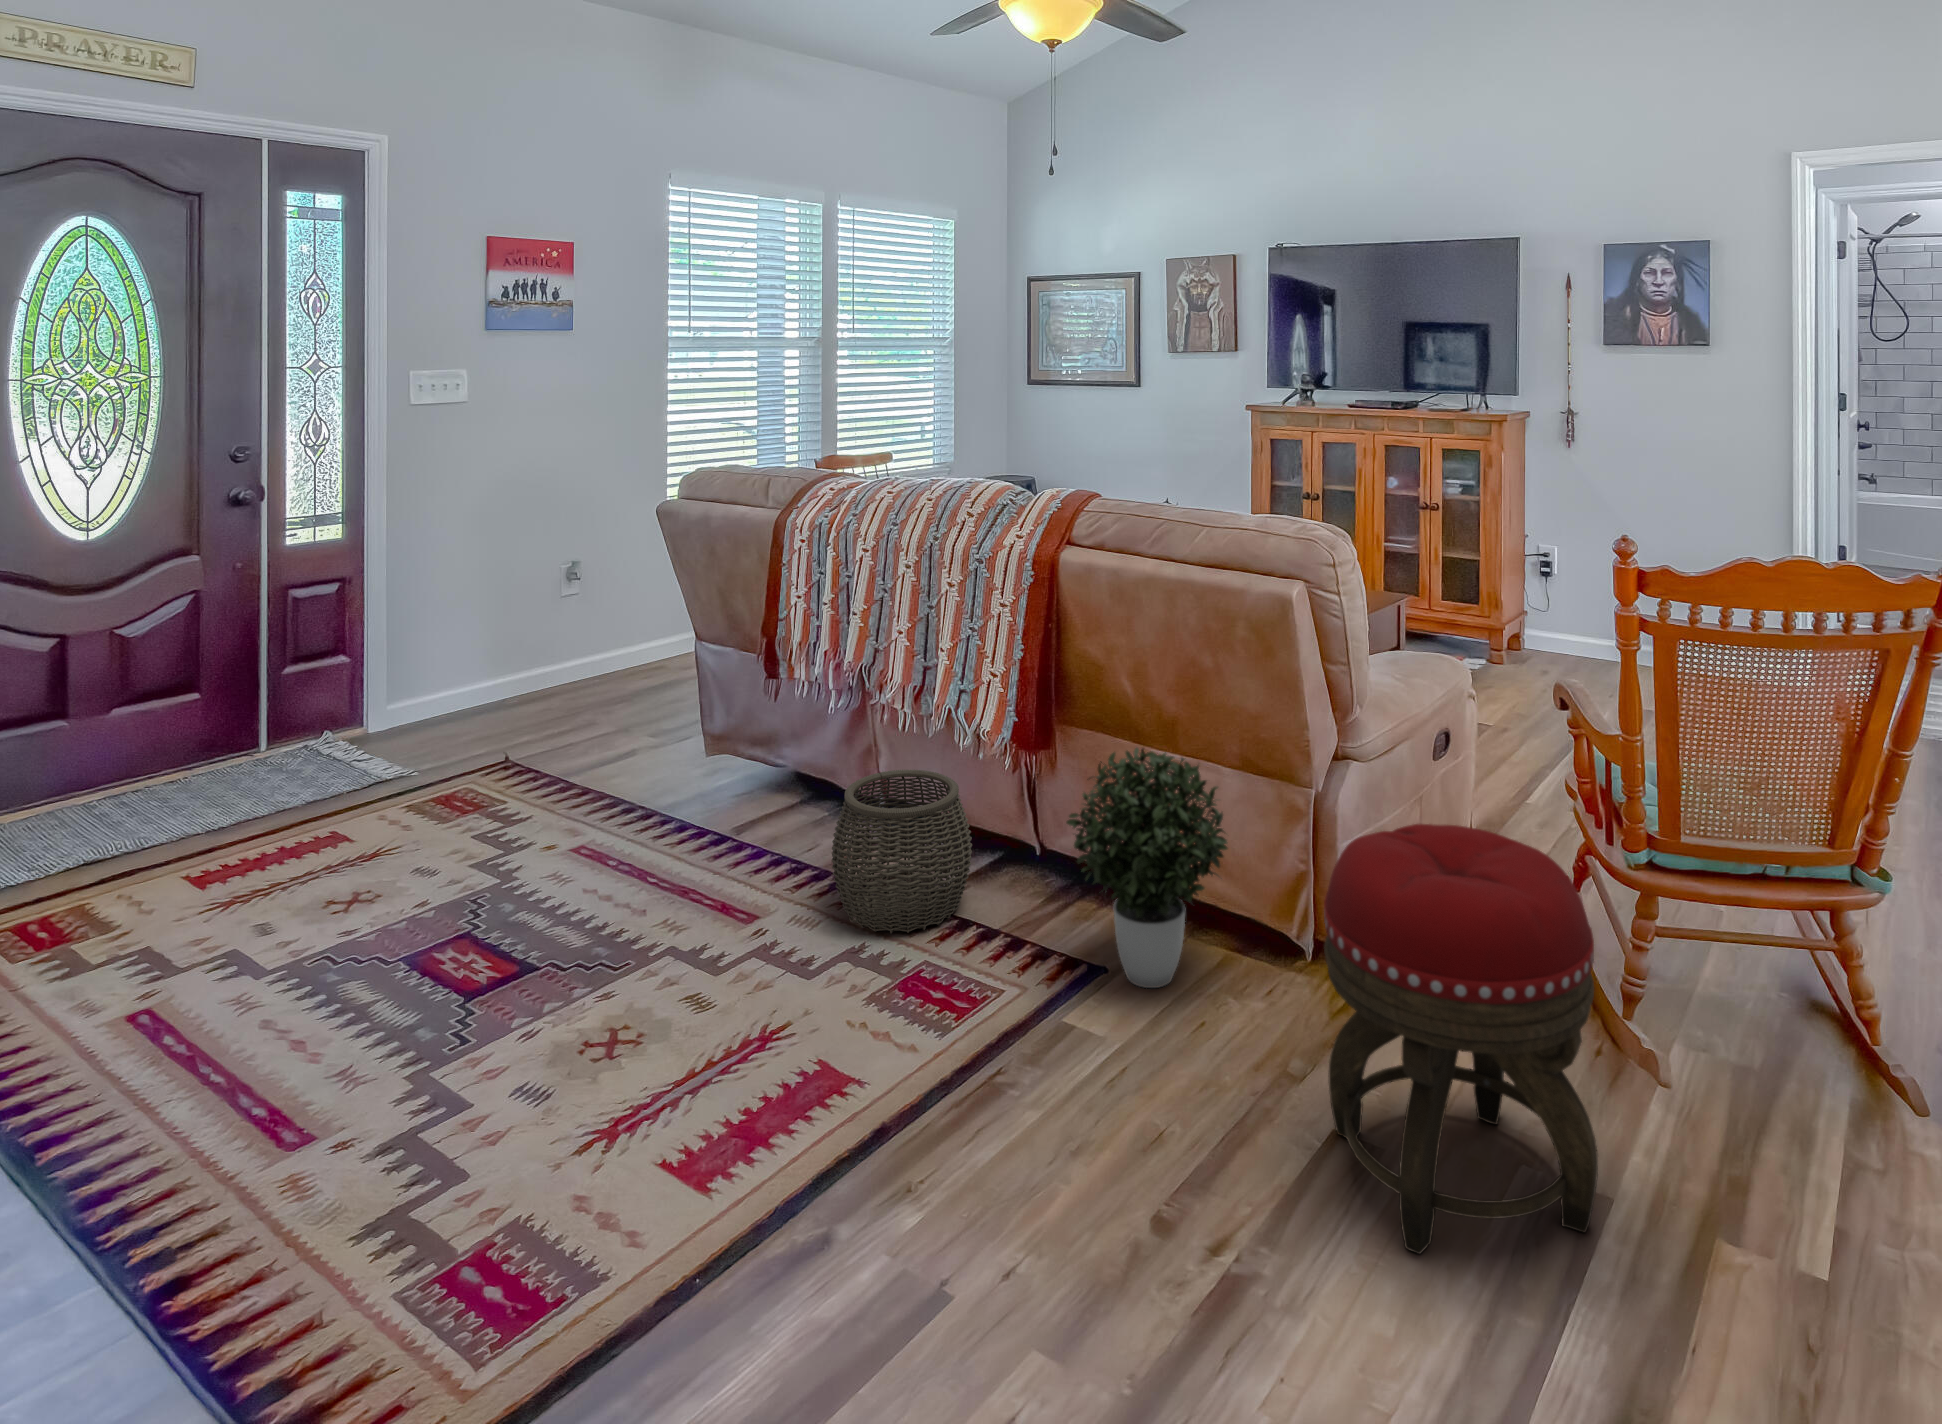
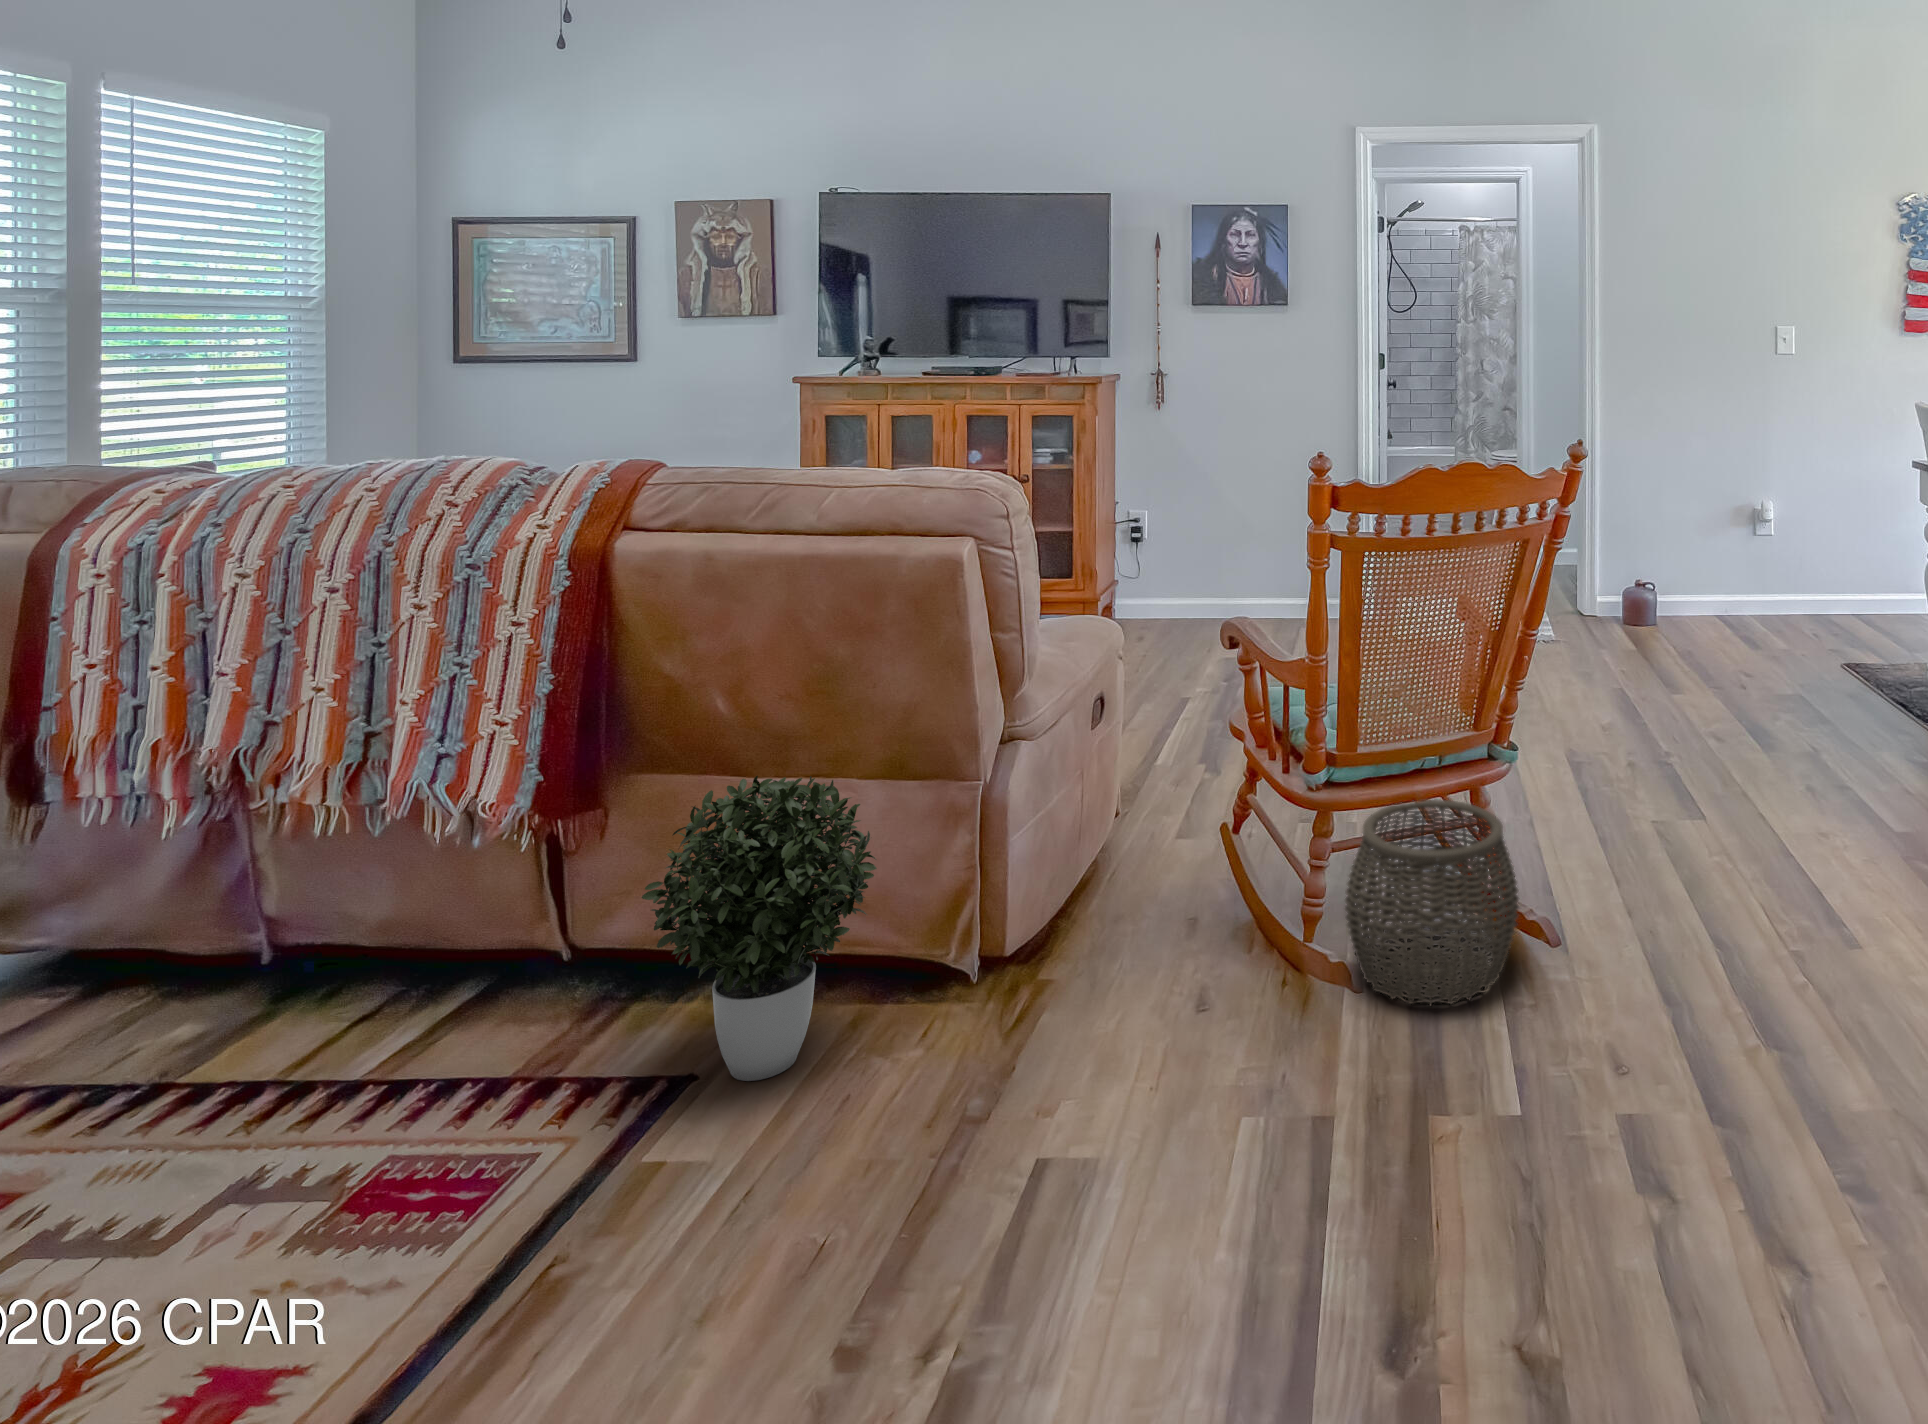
woven basket: present [831,770,972,933] -> present [1345,800,1519,1005]
footstool: present [1324,824,1598,1254] -> none [1036,774,1324,1241]

